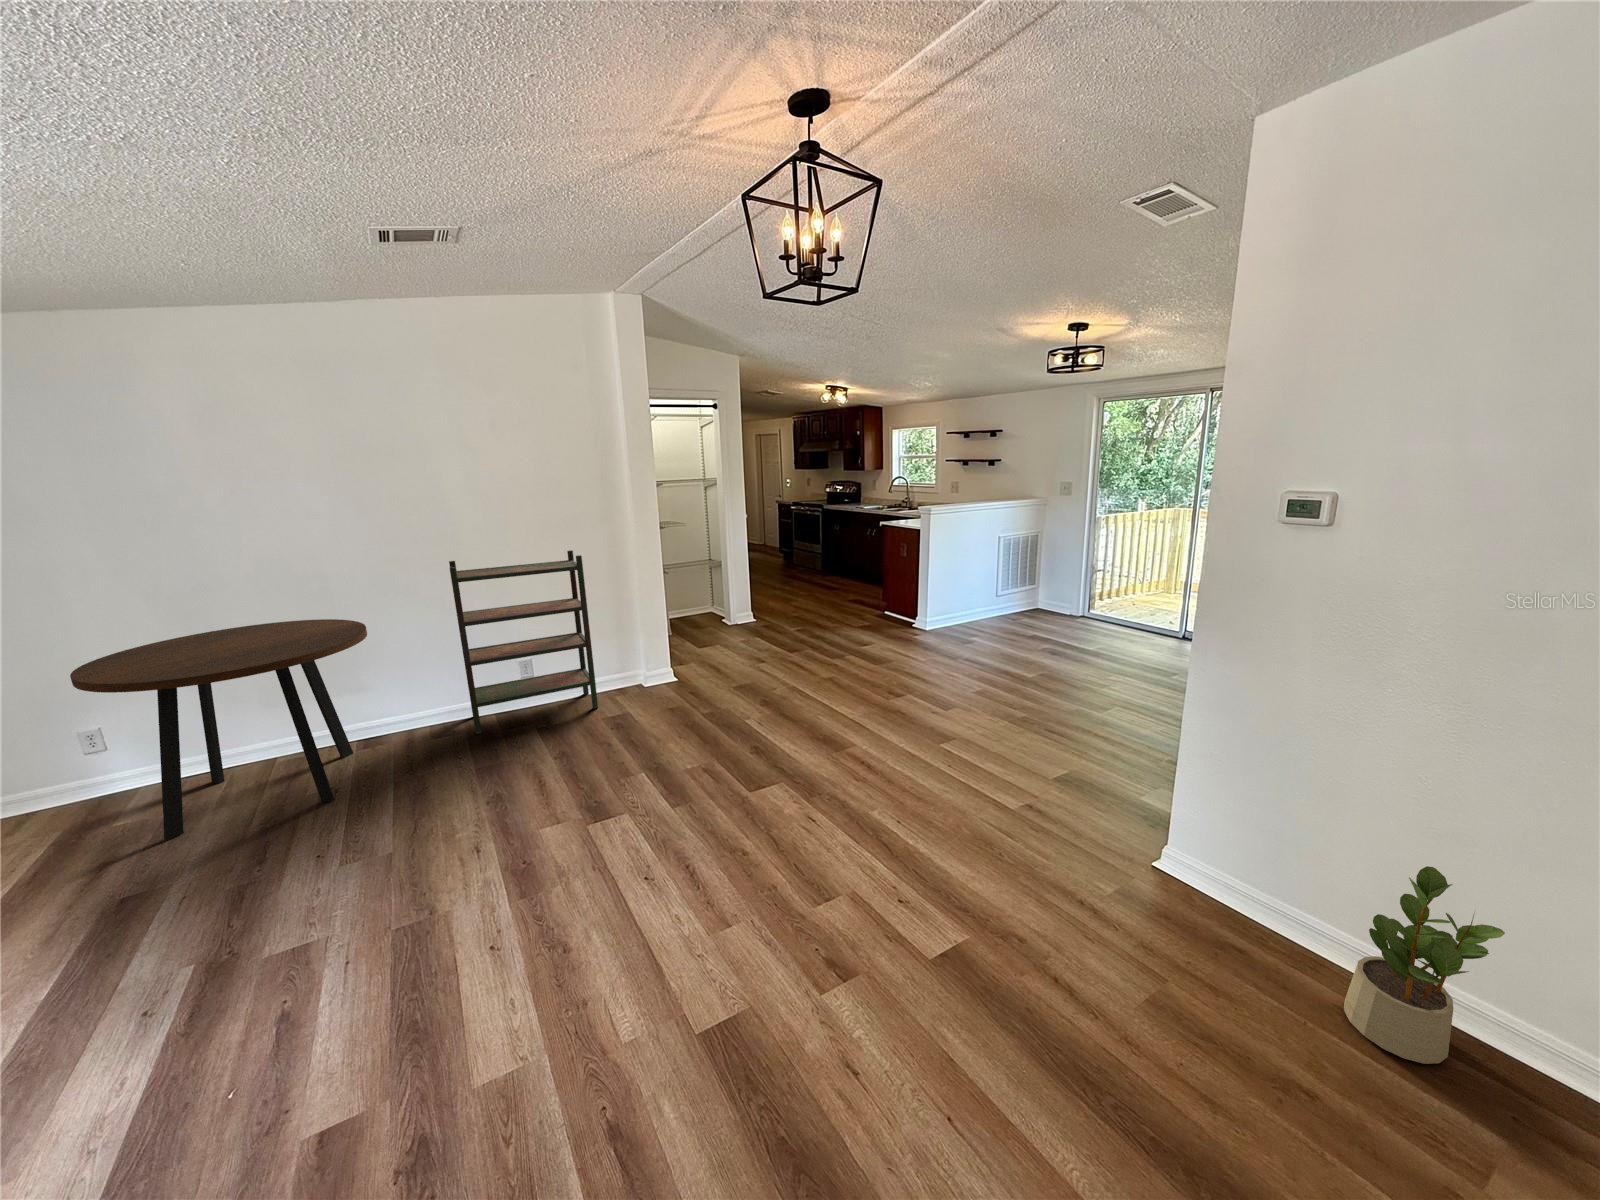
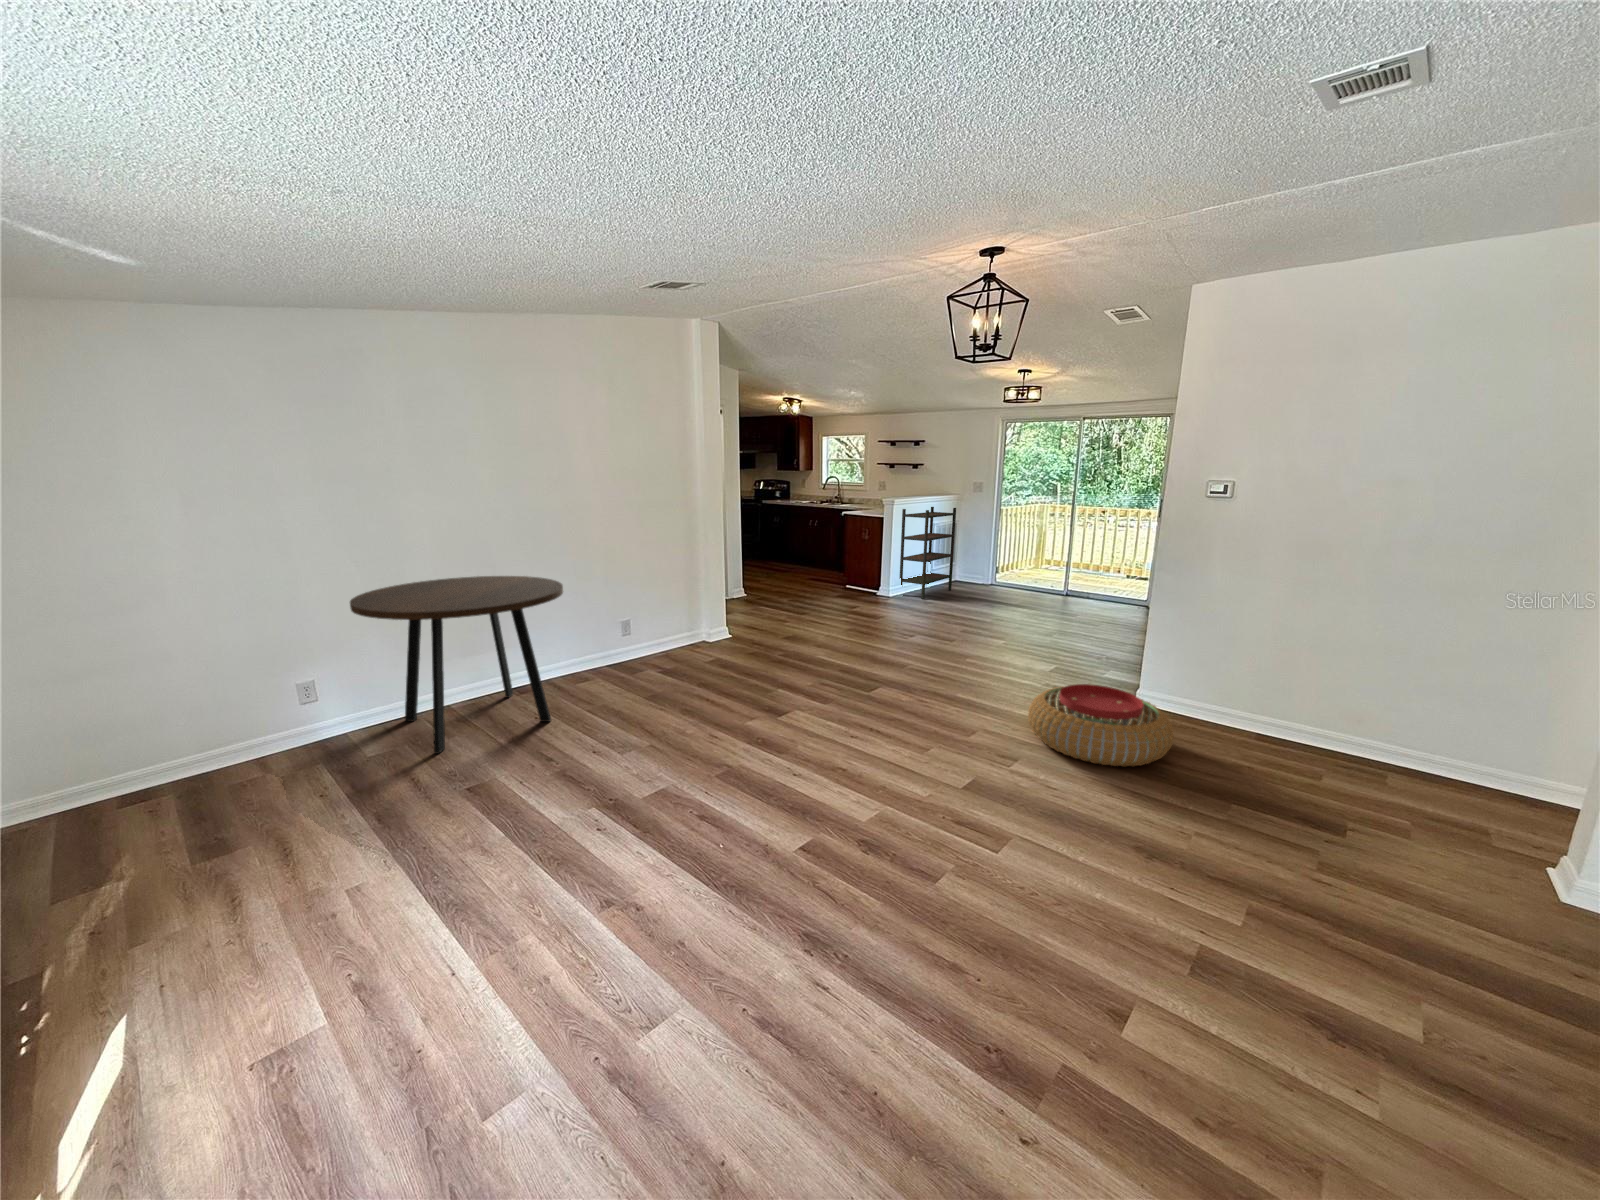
bookshelf: present [449,550,598,734] -> present [900,507,956,599]
pouf: none [883,849,1135,1067] -> present [1028,684,1174,767]
potted plant: present [1344,866,1505,1064] -> none [1247,651,1312,744]

